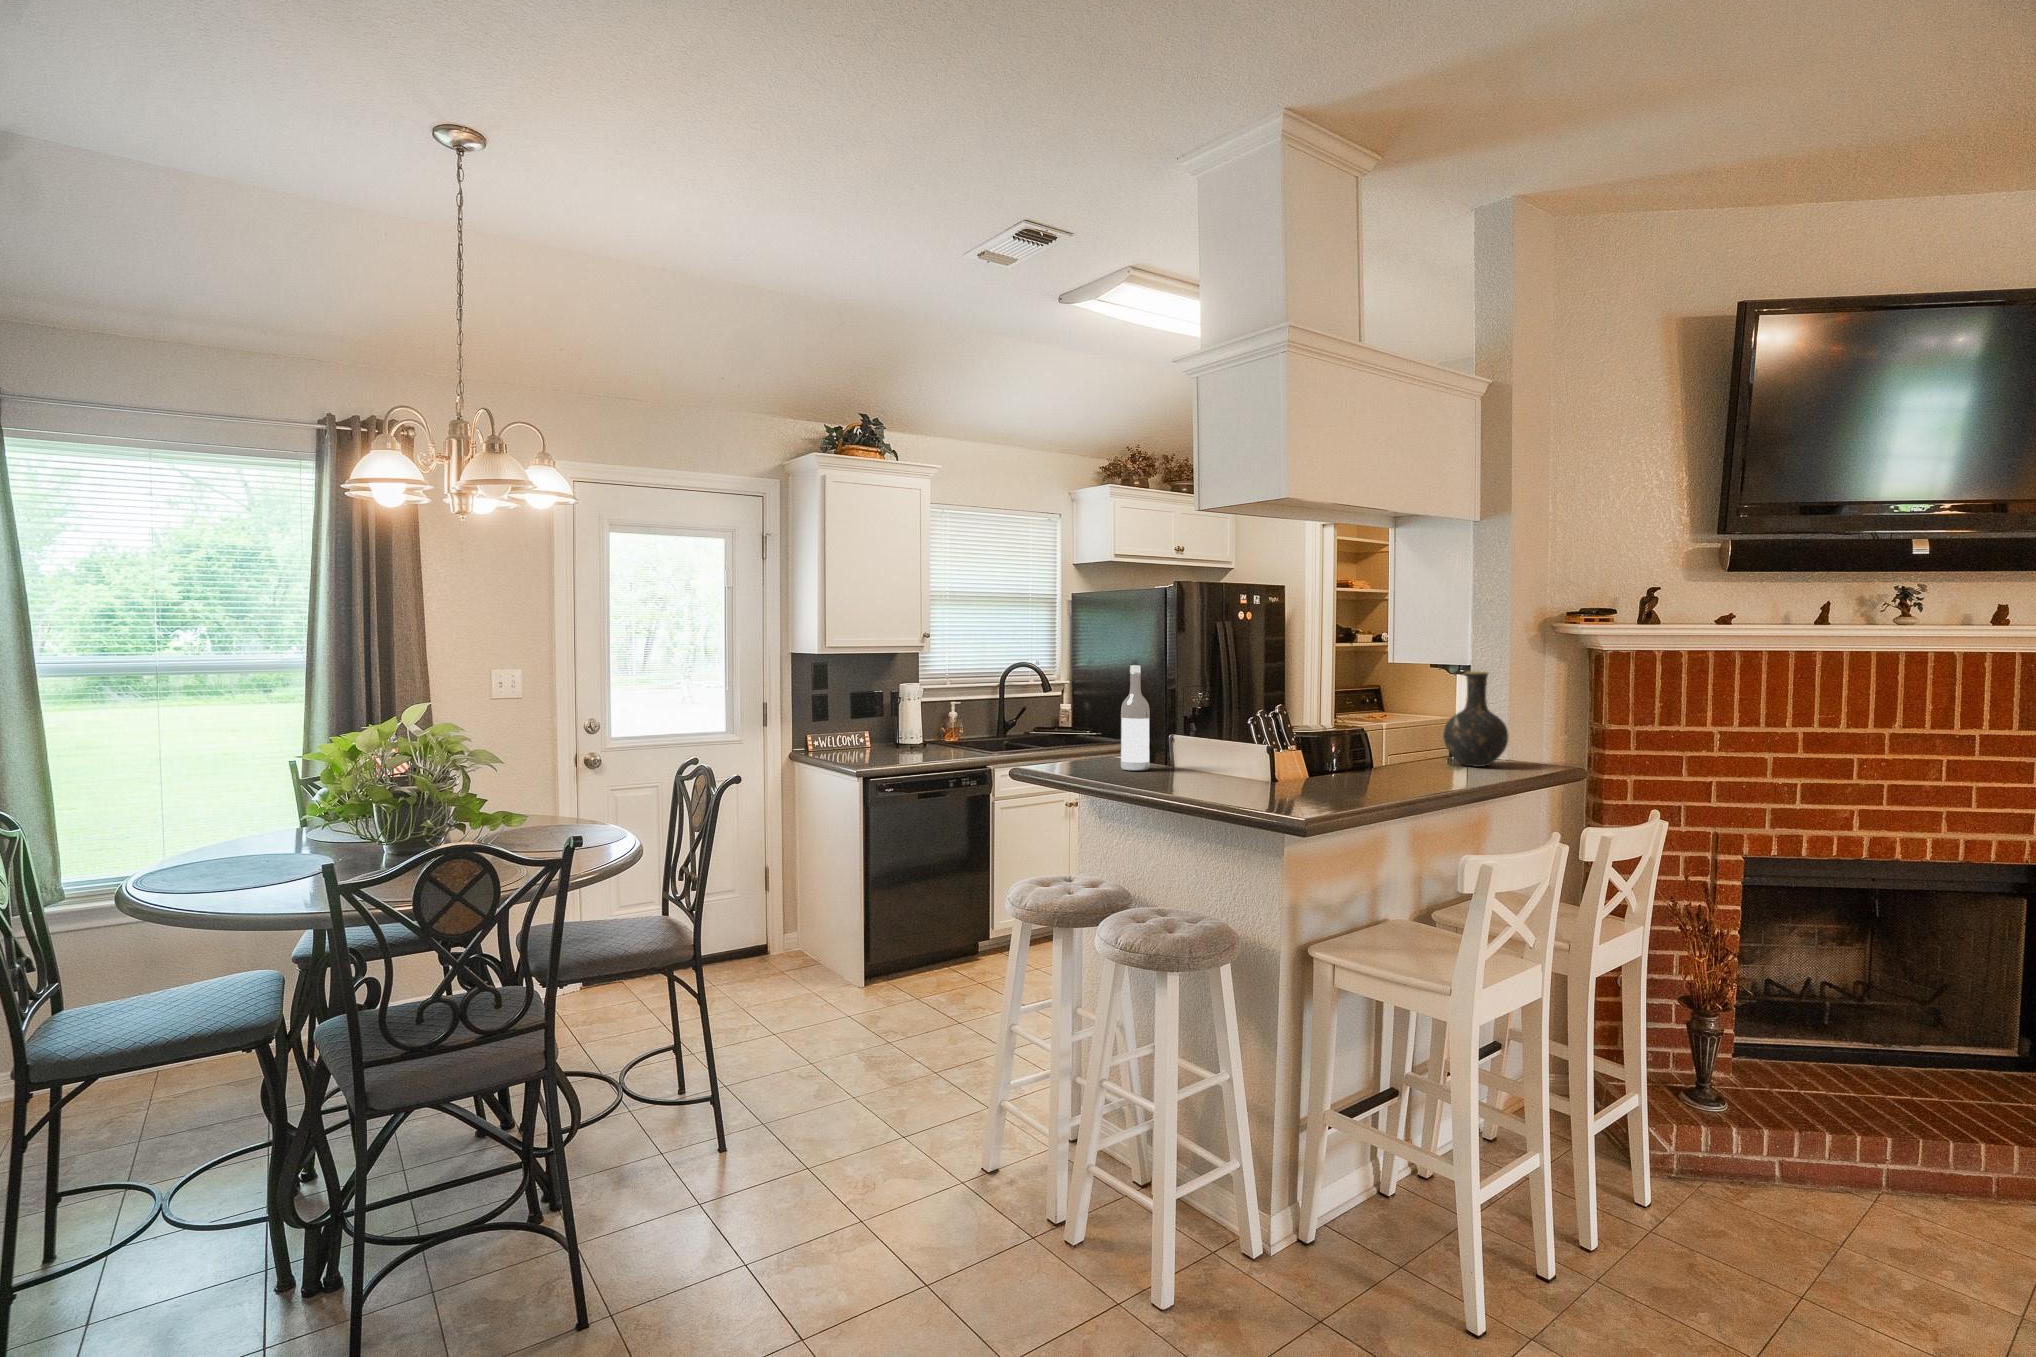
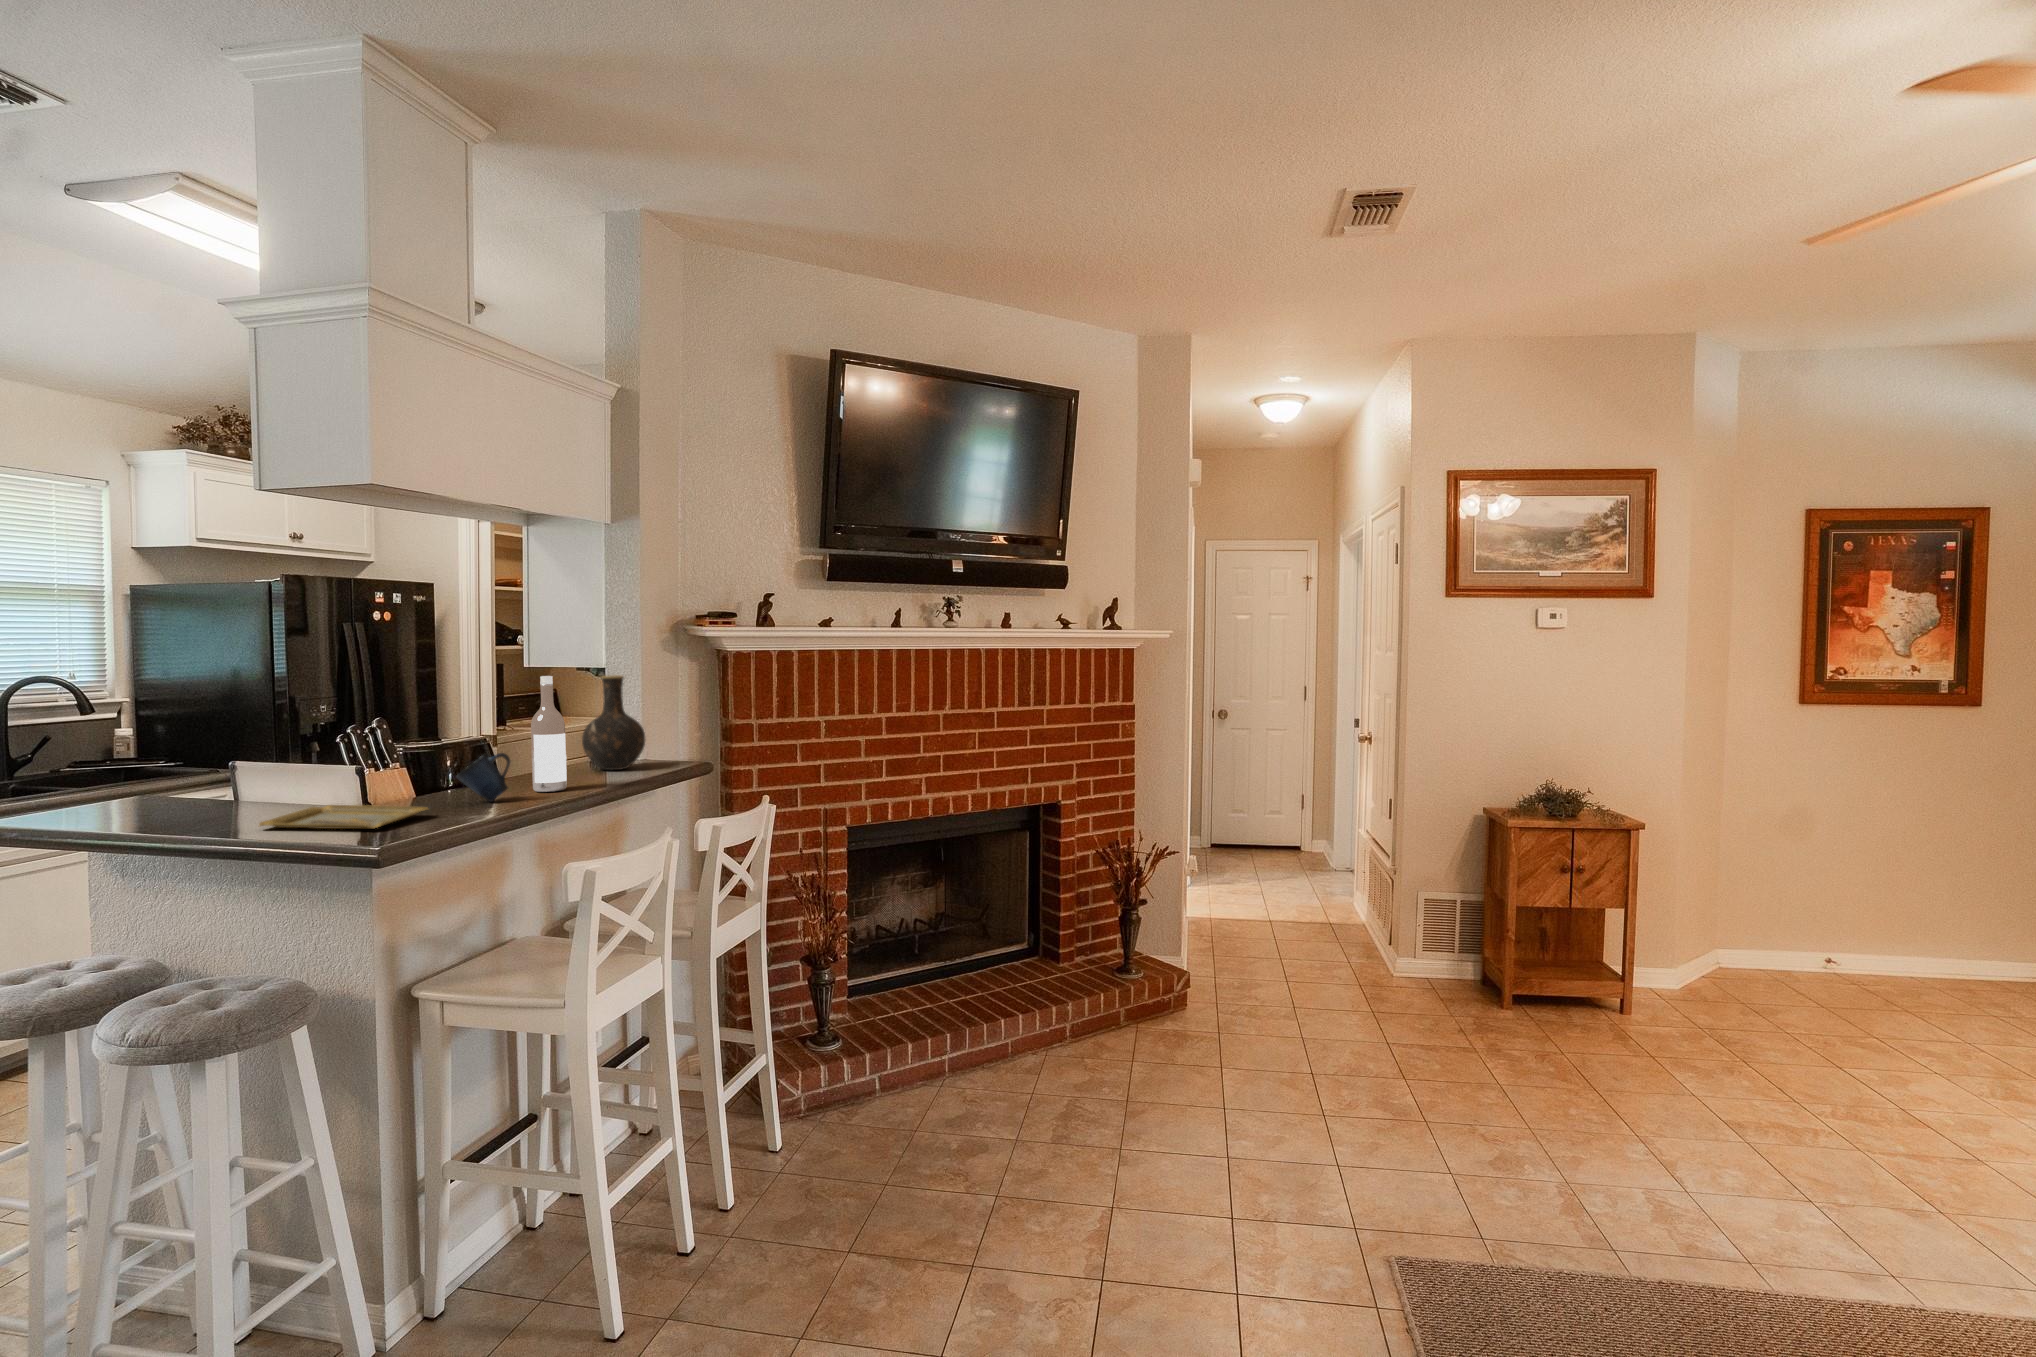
wine bottle: present [1121,665,1150,771] -> present [531,676,567,792]
mug: none [1341,739,1390,785] -> present [456,753,510,802]
tray: none [1192,773,1324,798] -> present [259,805,428,829]

